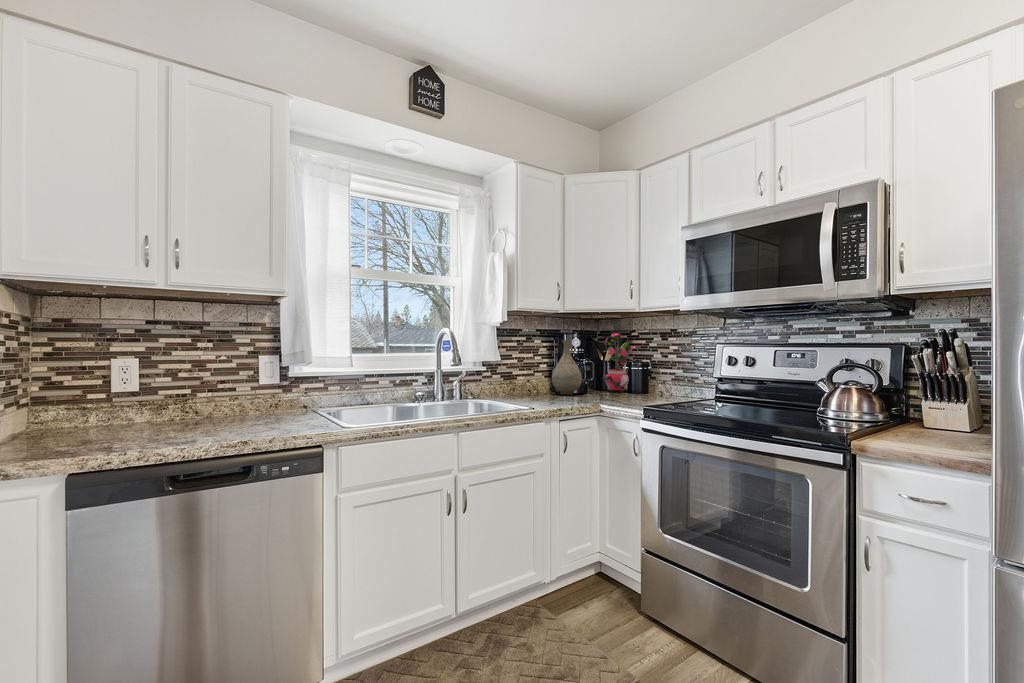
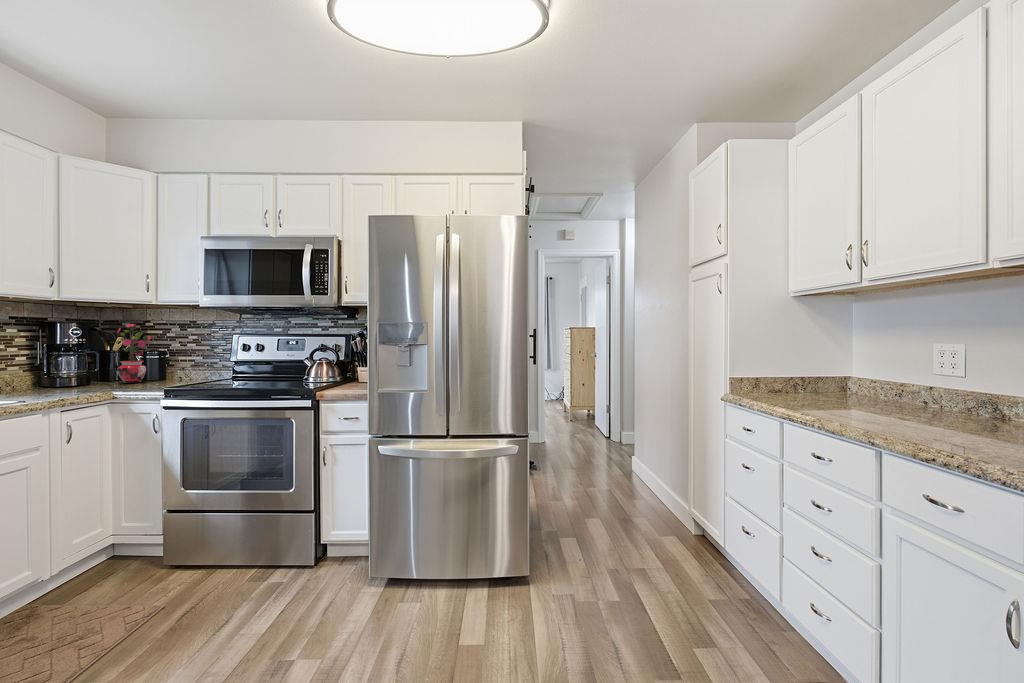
vase: present [552,340,582,395] -> none [53,331,93,390]

